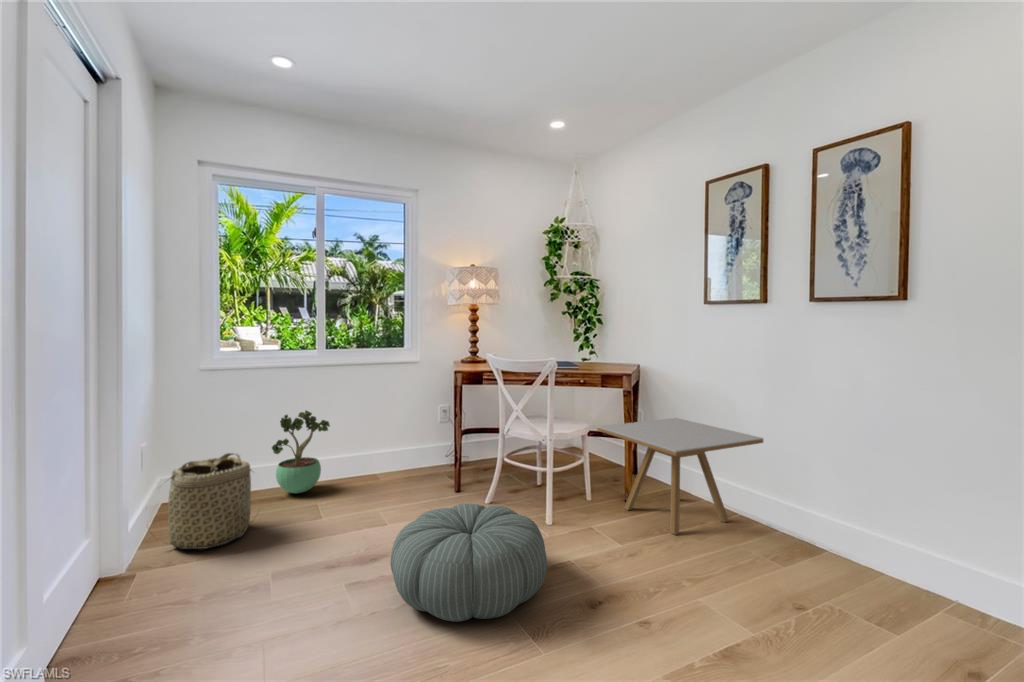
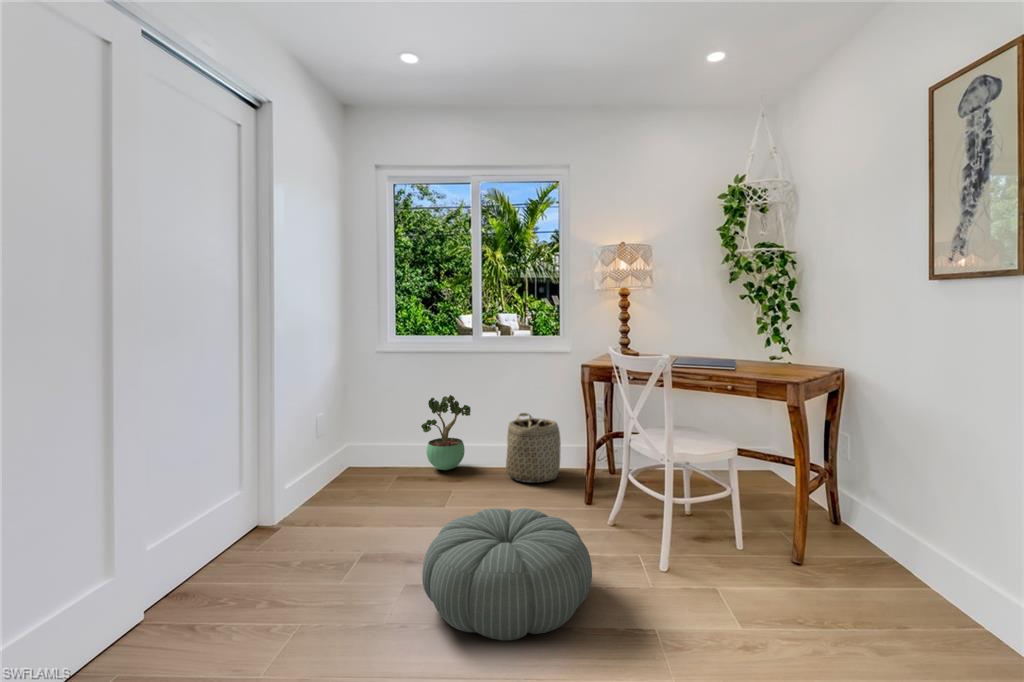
side table: present [597,418,763,535] -> none [736,443,1006,614]
basket: present [168,453,251,549] -> present [506,413,561,483]

